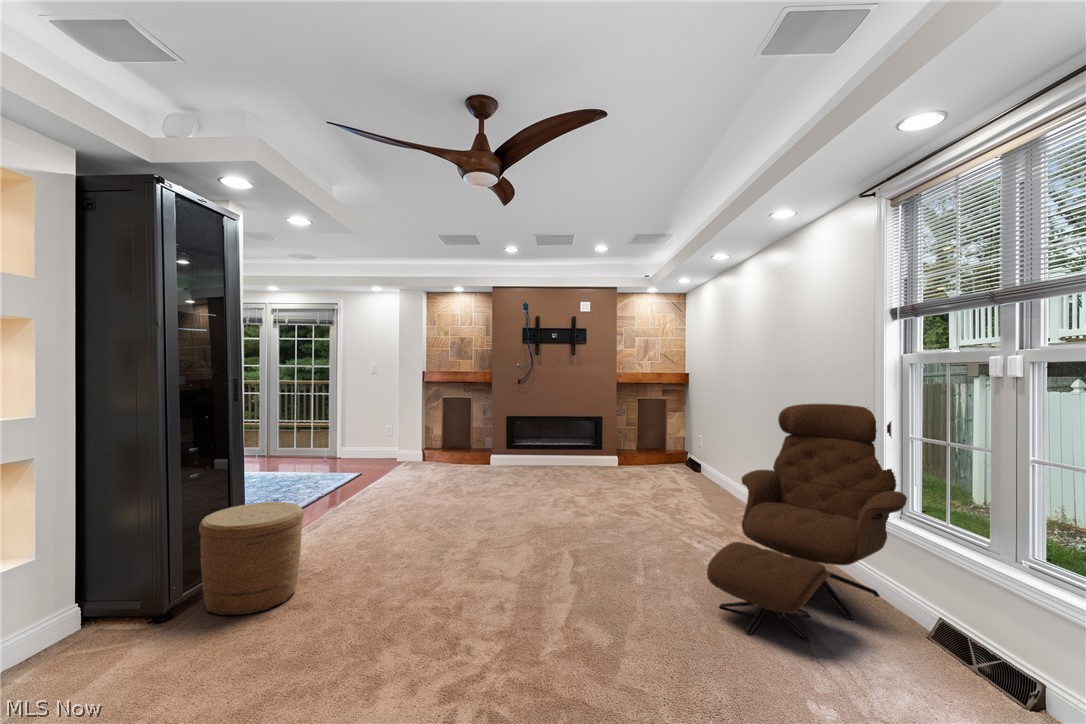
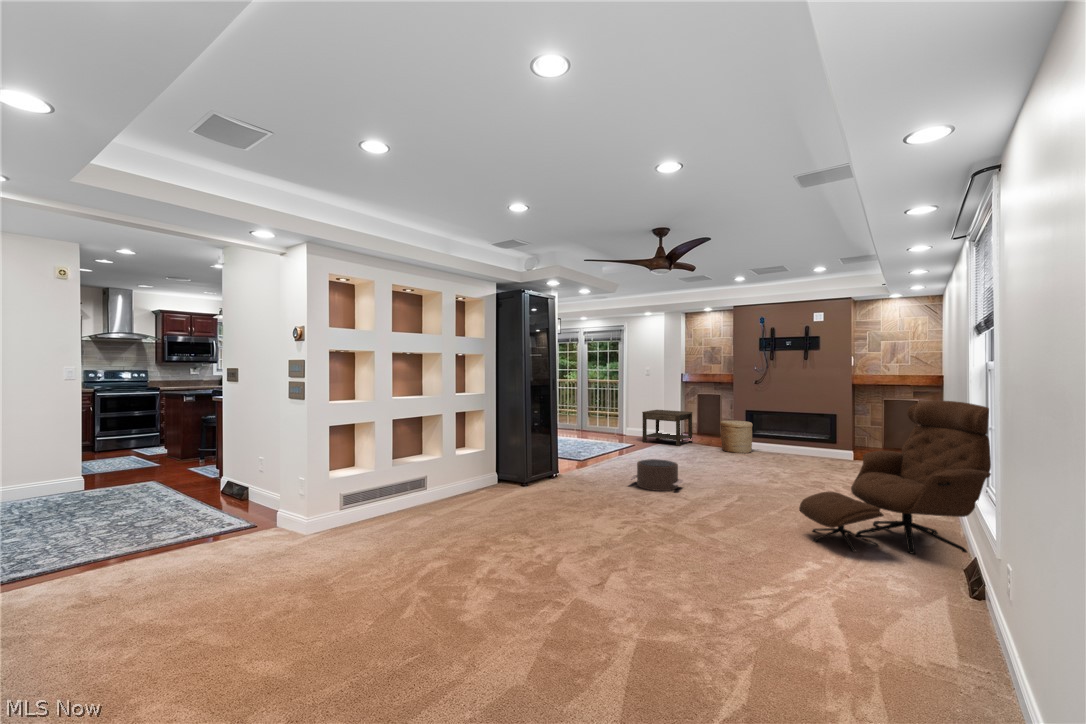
side table: none [371,421,438,470] -> present [642,410,692,446]
woven basket: present [199,502,304,615] -> present [720,420,753,453]
pouf: none [400,511,487,572] -> present [630,459,683,491]

